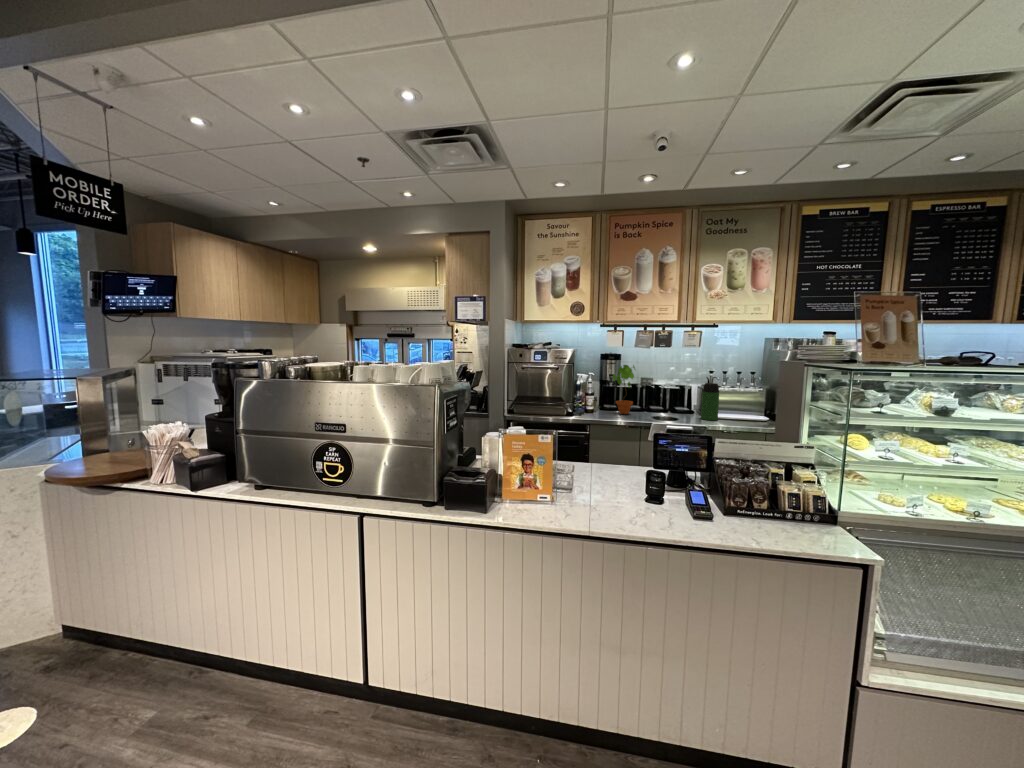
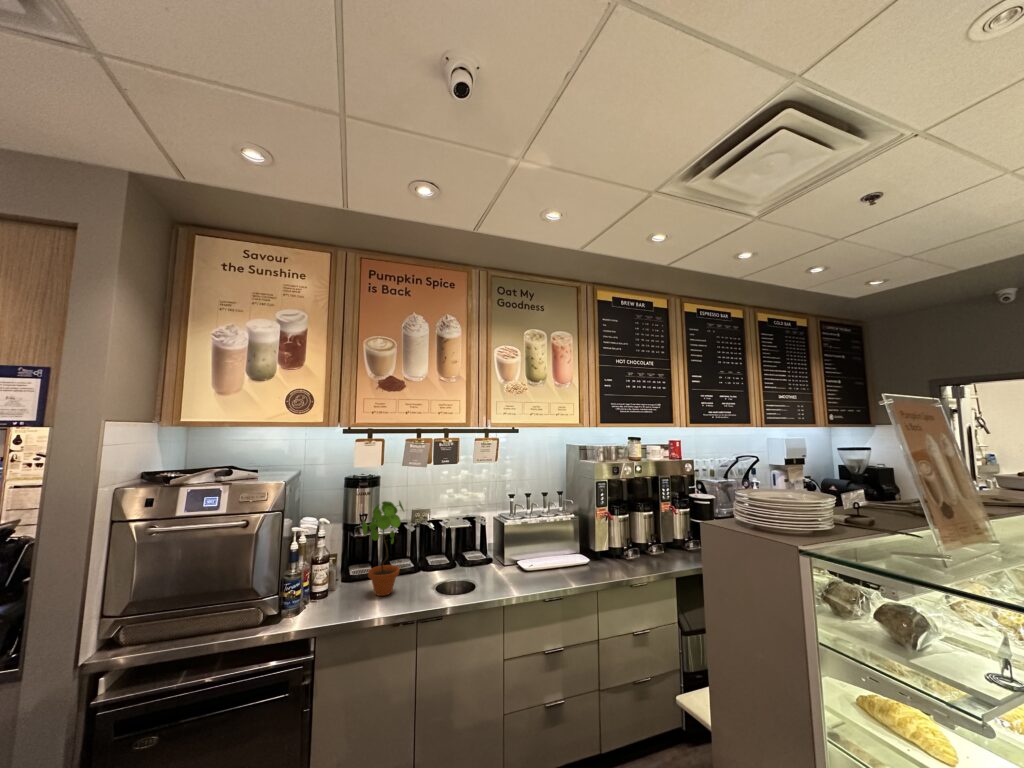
thermos bottle: present [701,377,719,420] -> none [507,511,532,585]

